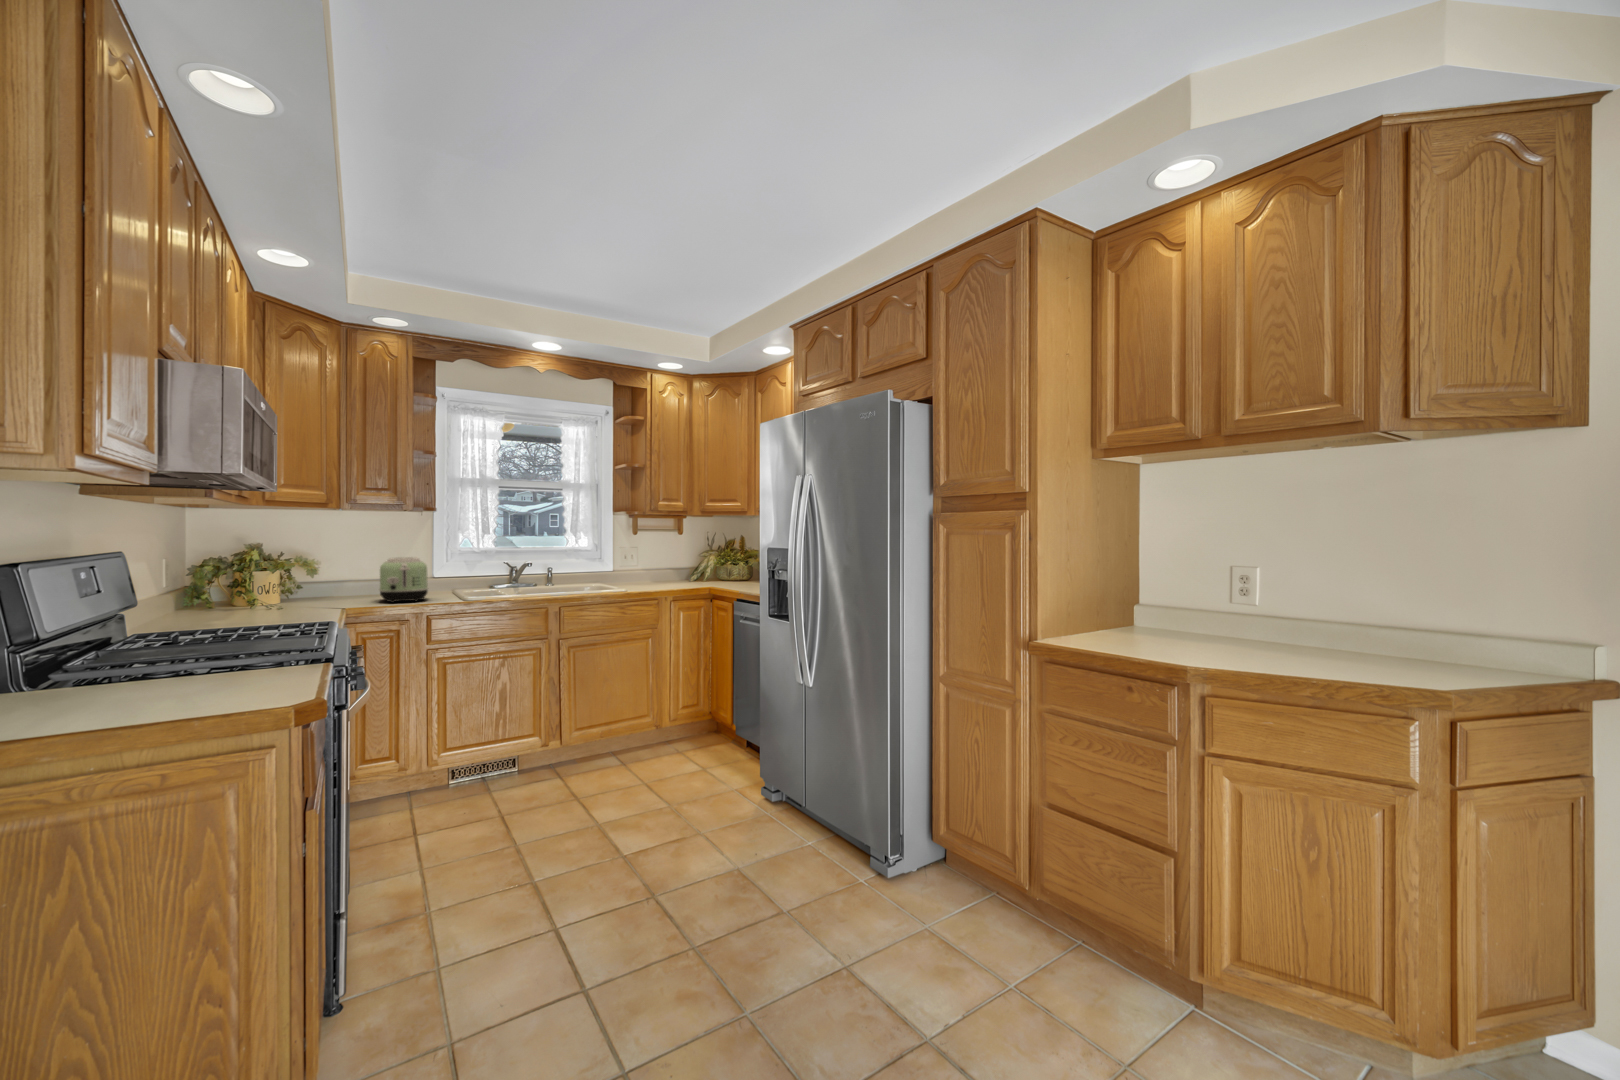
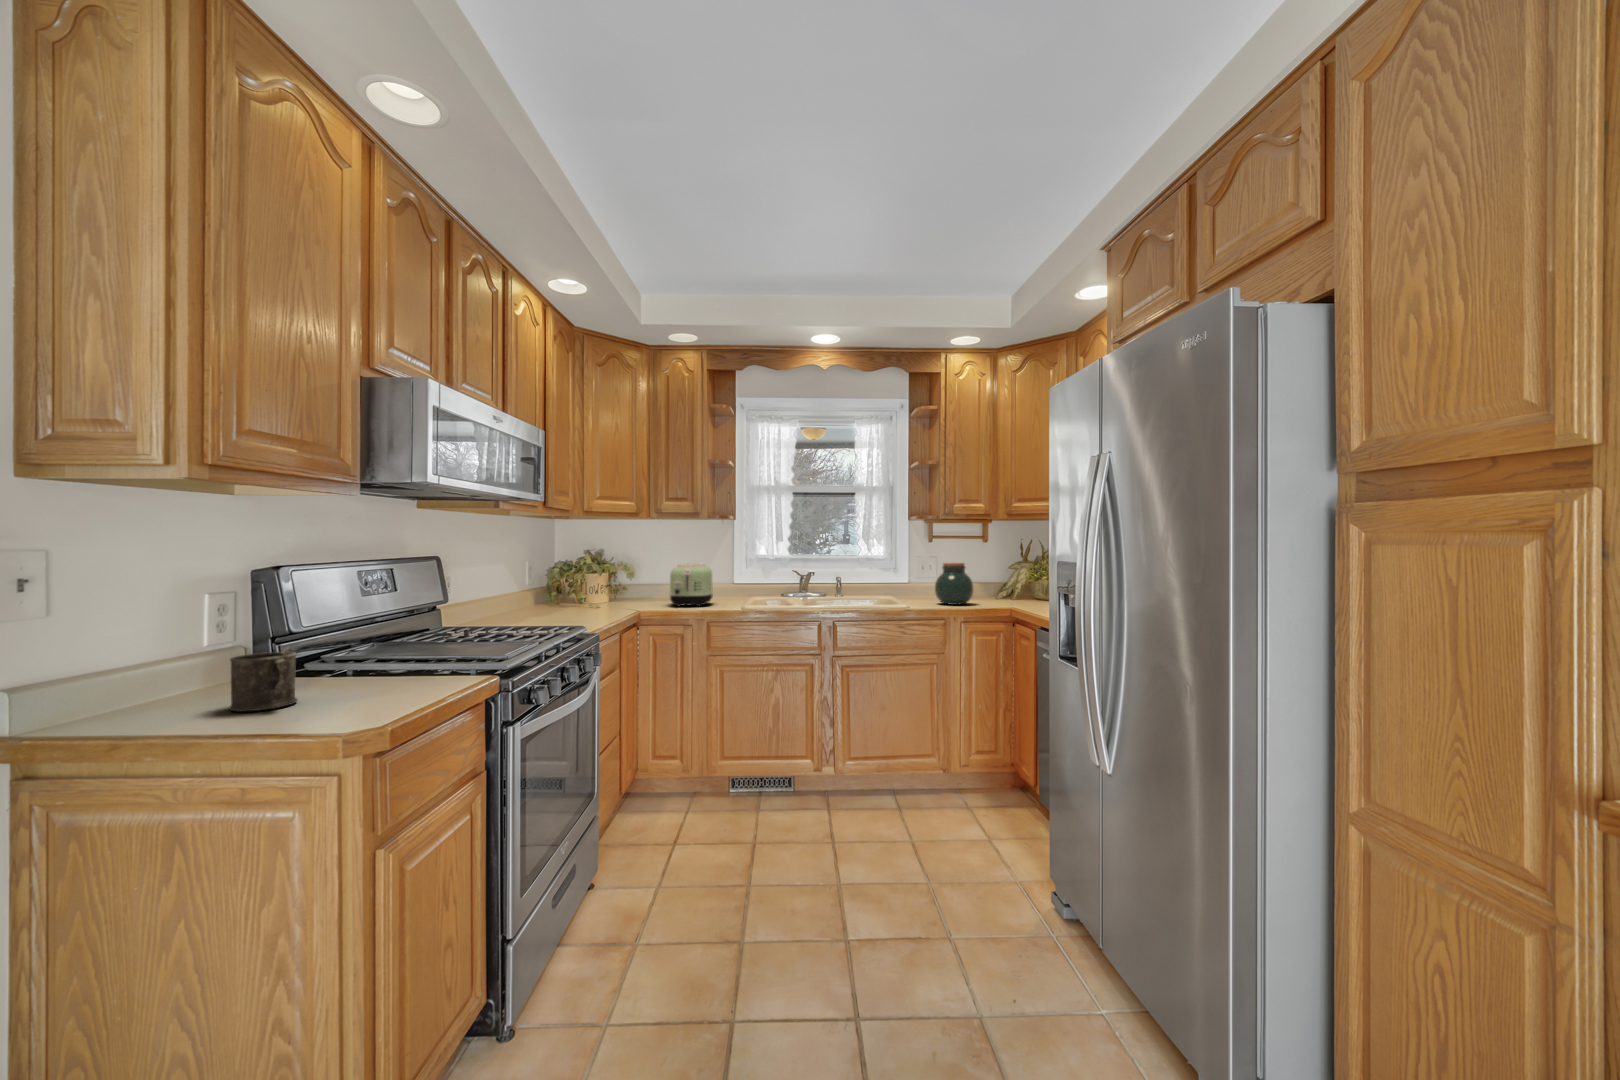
jar: none [647,554,680,590] -> present [935,563,973,605]
mug: none [108,657,189,717] -> present [229,652,297,712]

